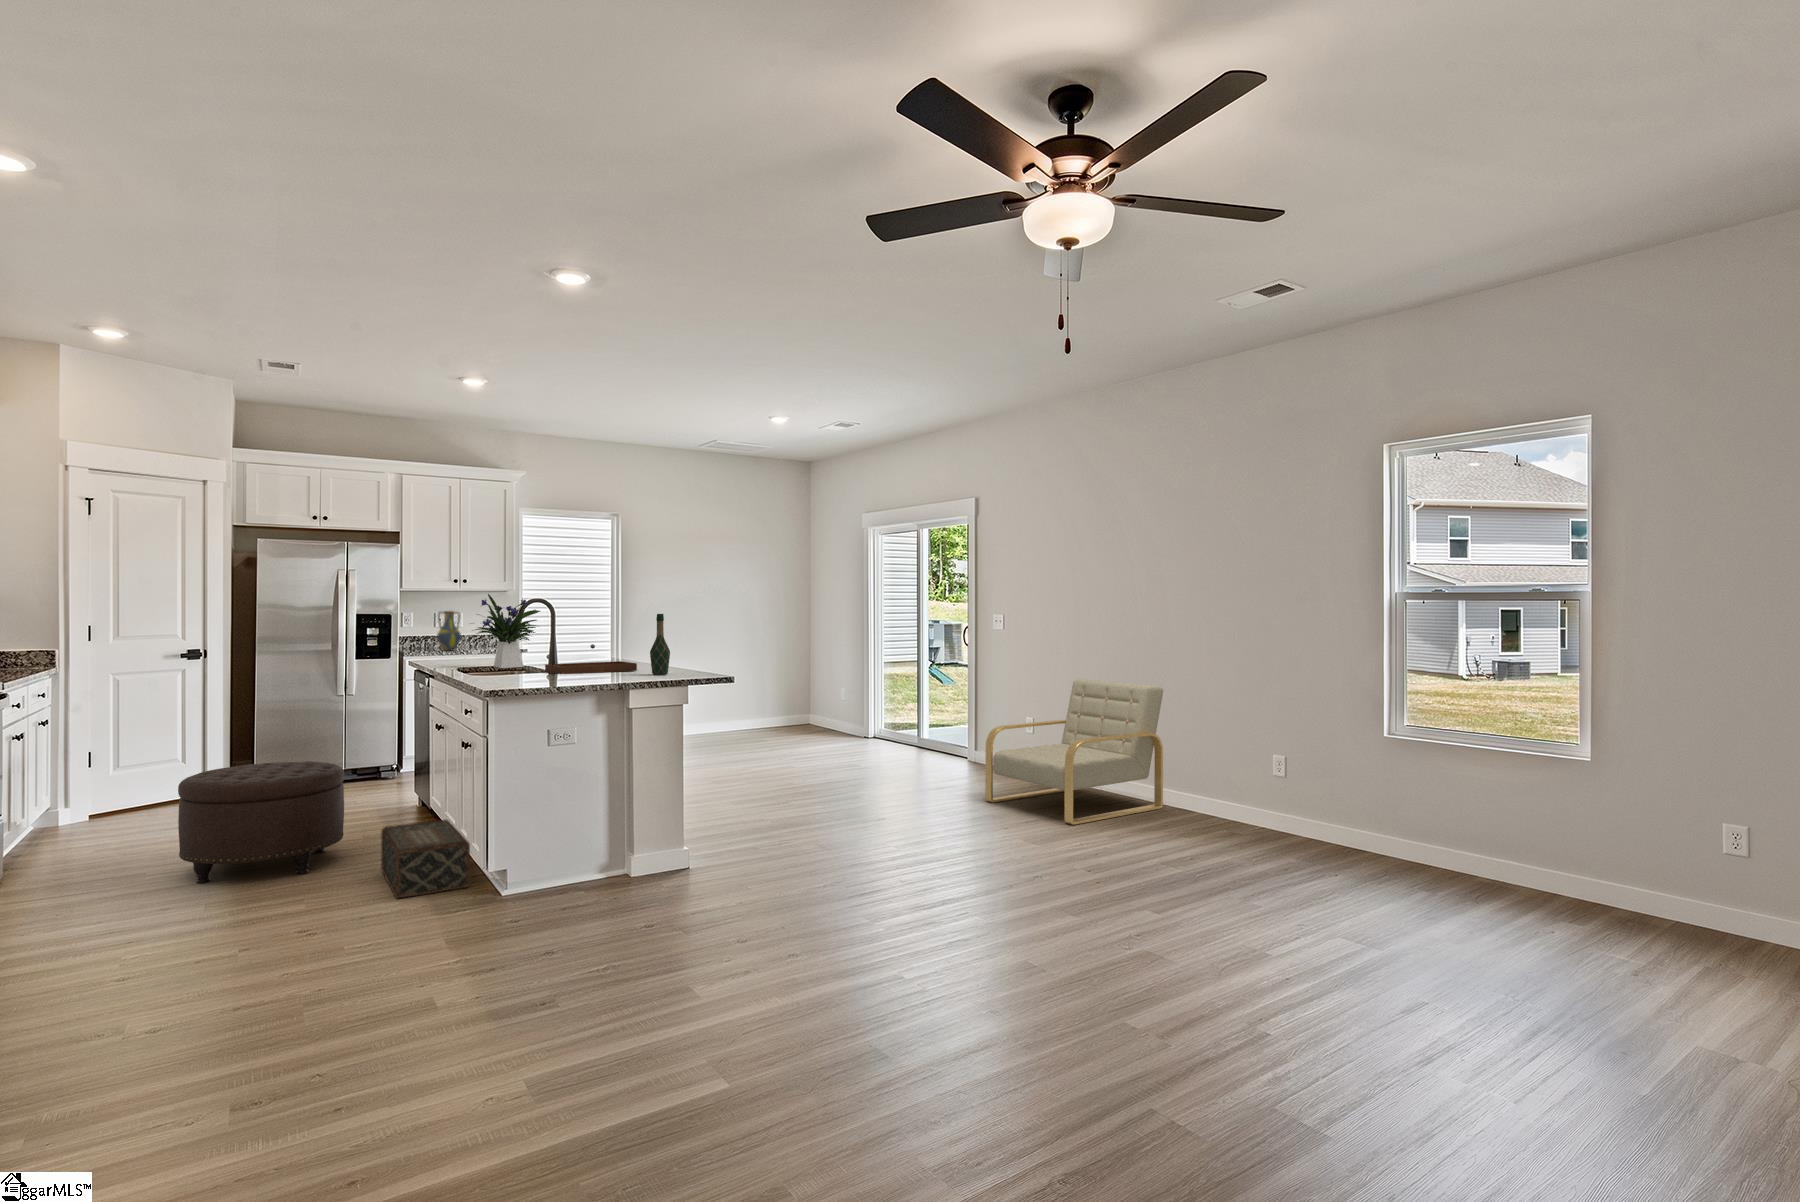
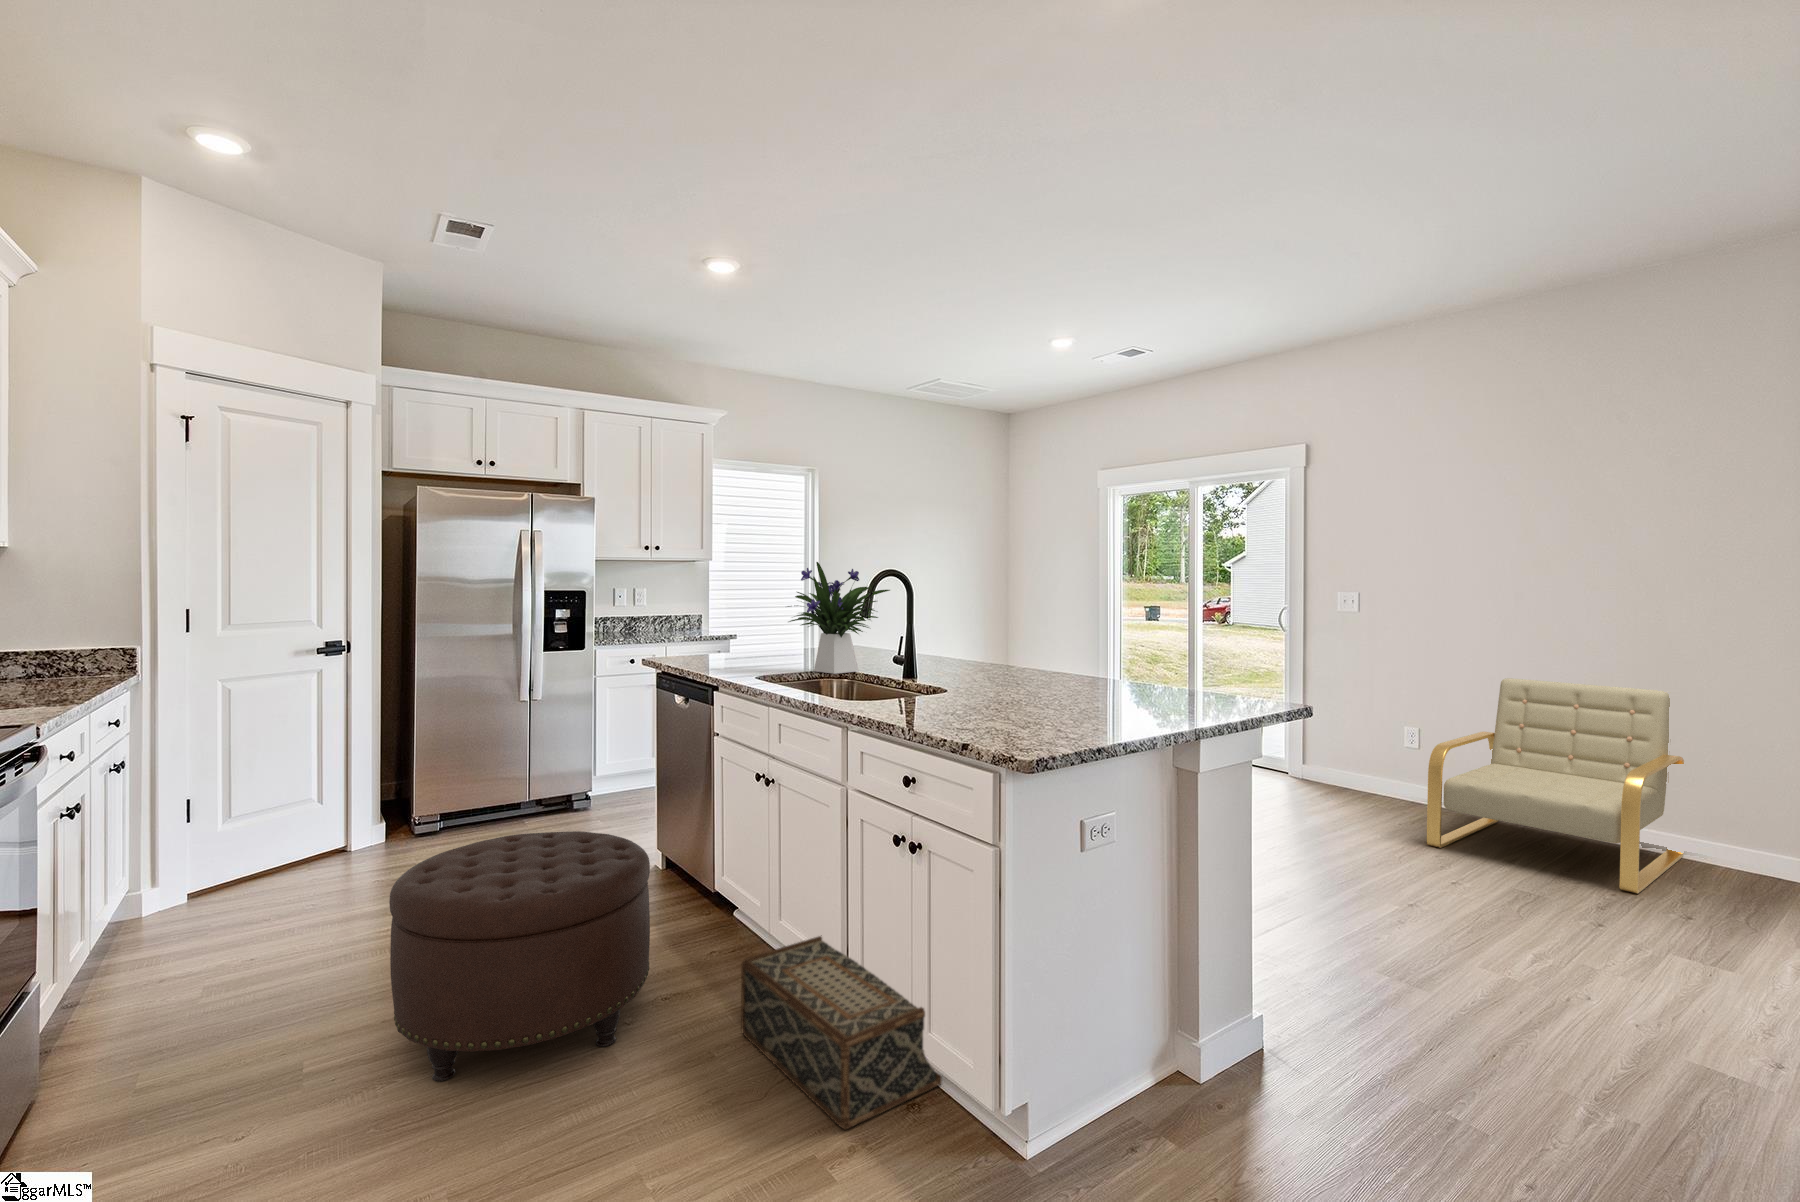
vase: present [437,611,461,651] -> none [622,588,650,639]
wine bottle: present [650,614,670,675] -> none [1123,592,1155,690]
tray: present [545,644,637,674] -> none [935,639,1060,689]

